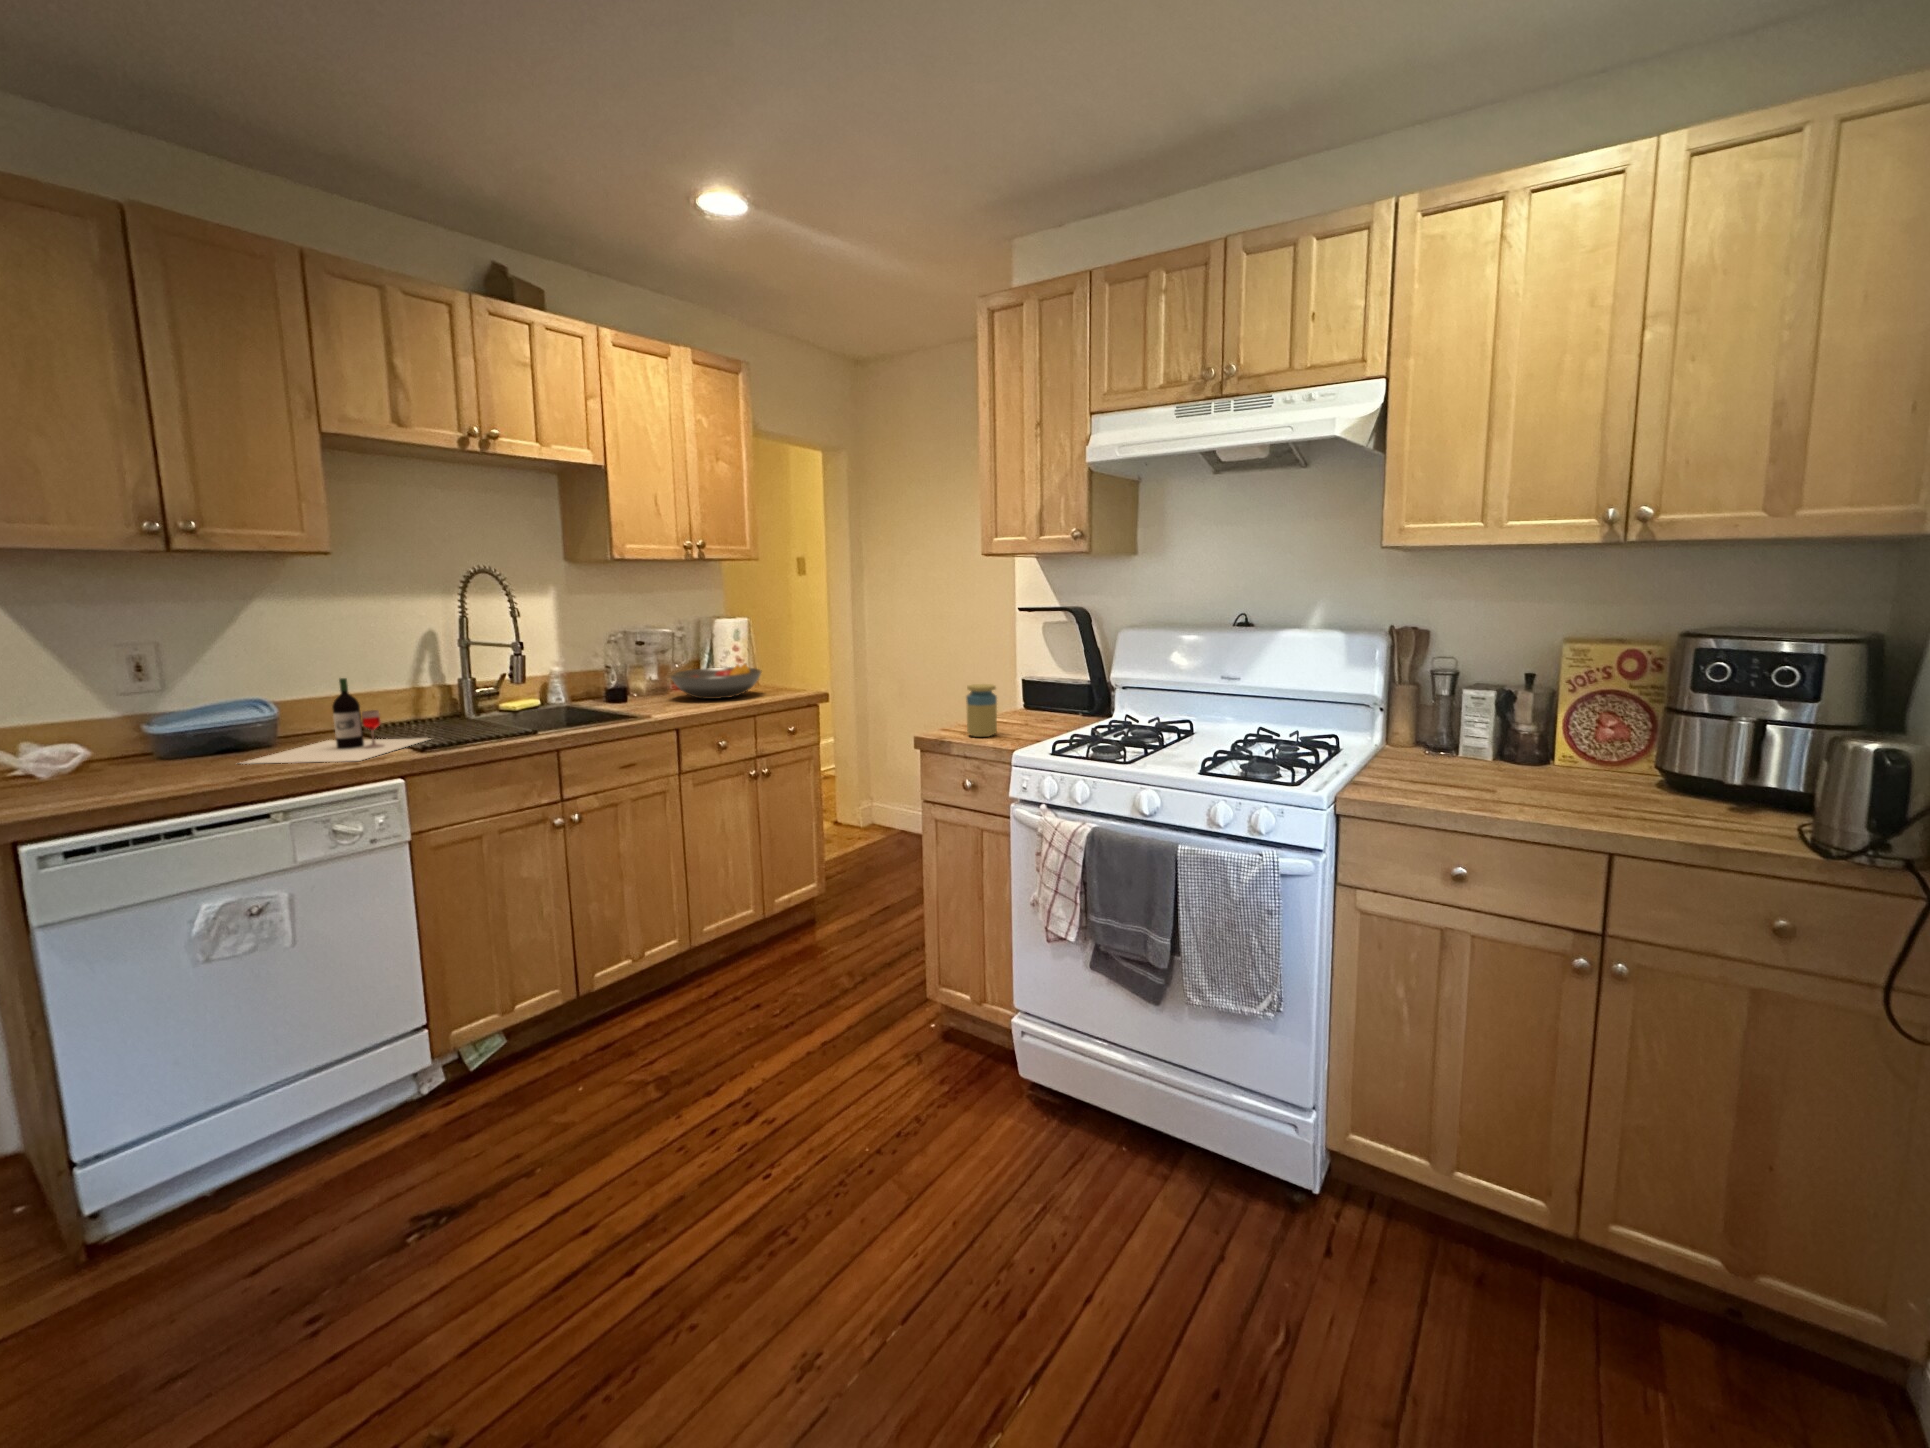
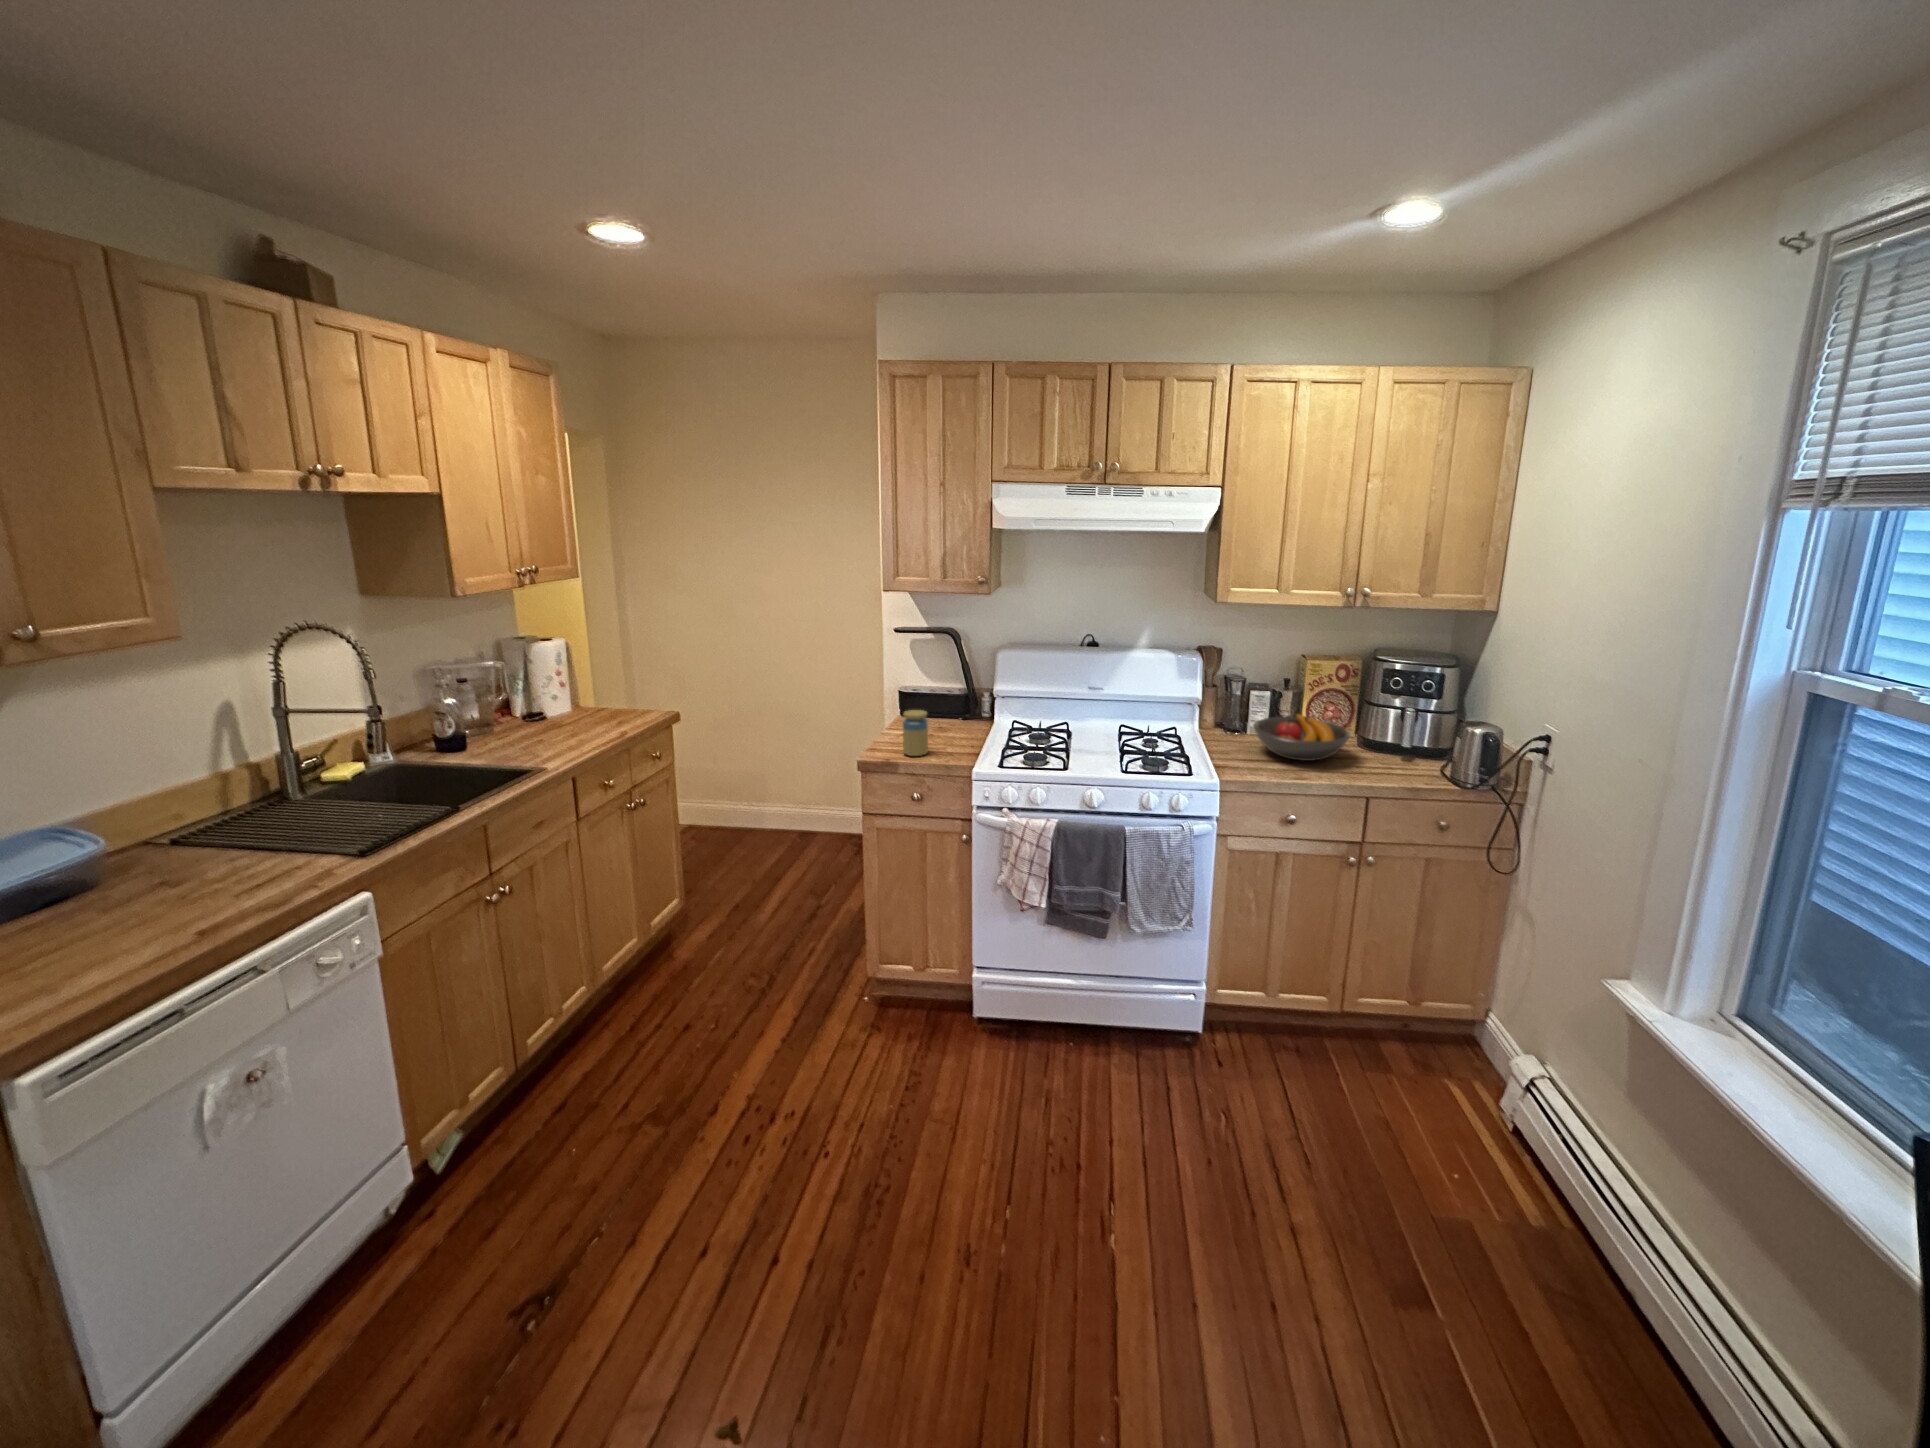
fruit bowl: present [670,663,761,699] -> present [1253,713,1351,761]
wine bottle: present [240,678,428,764] -> none [137,785,338,913]

